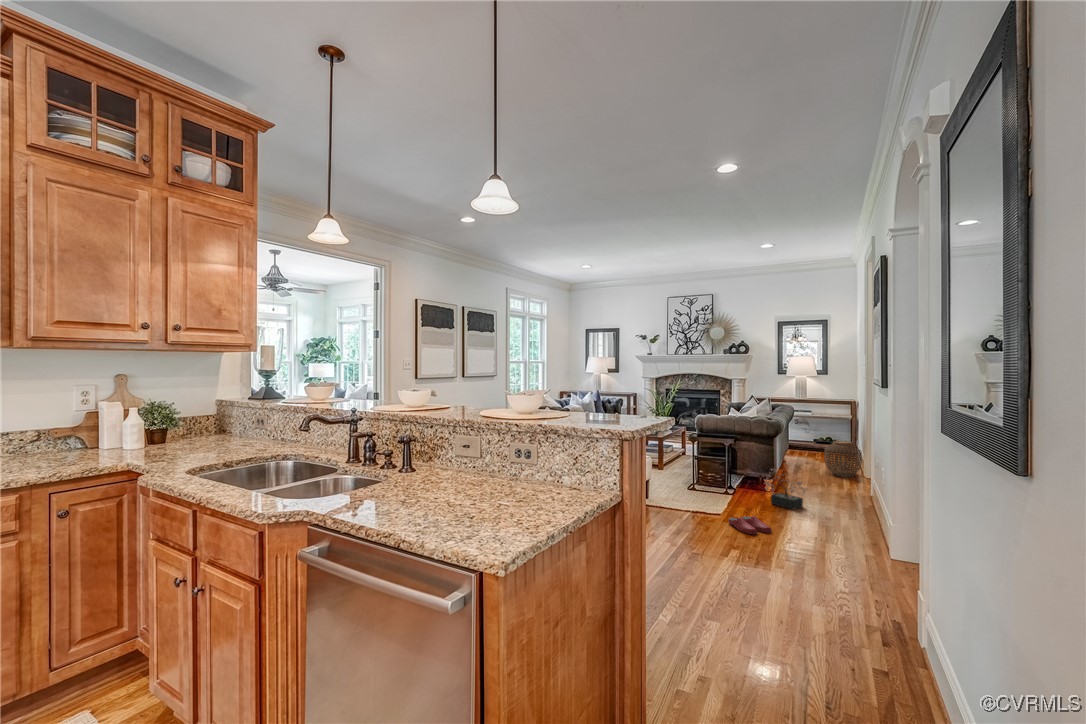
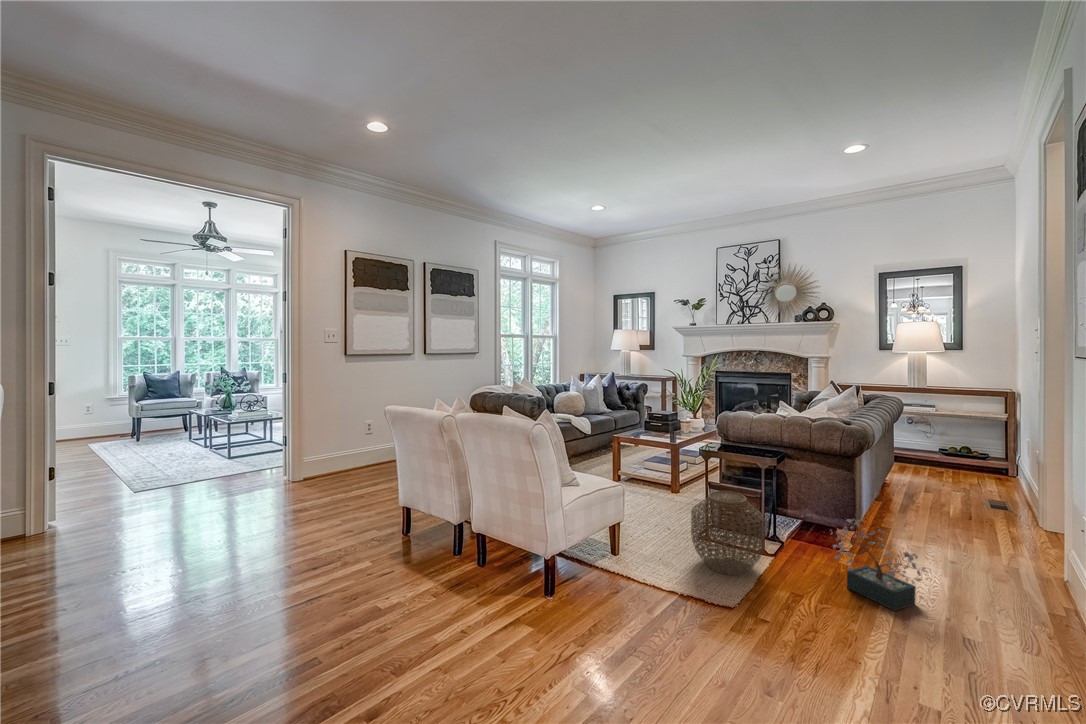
woven basket: present [824,441,862,477] -> present [691,491,765,575]
slippers: present [729,516,771,534] -> none [741,629,833,693]

